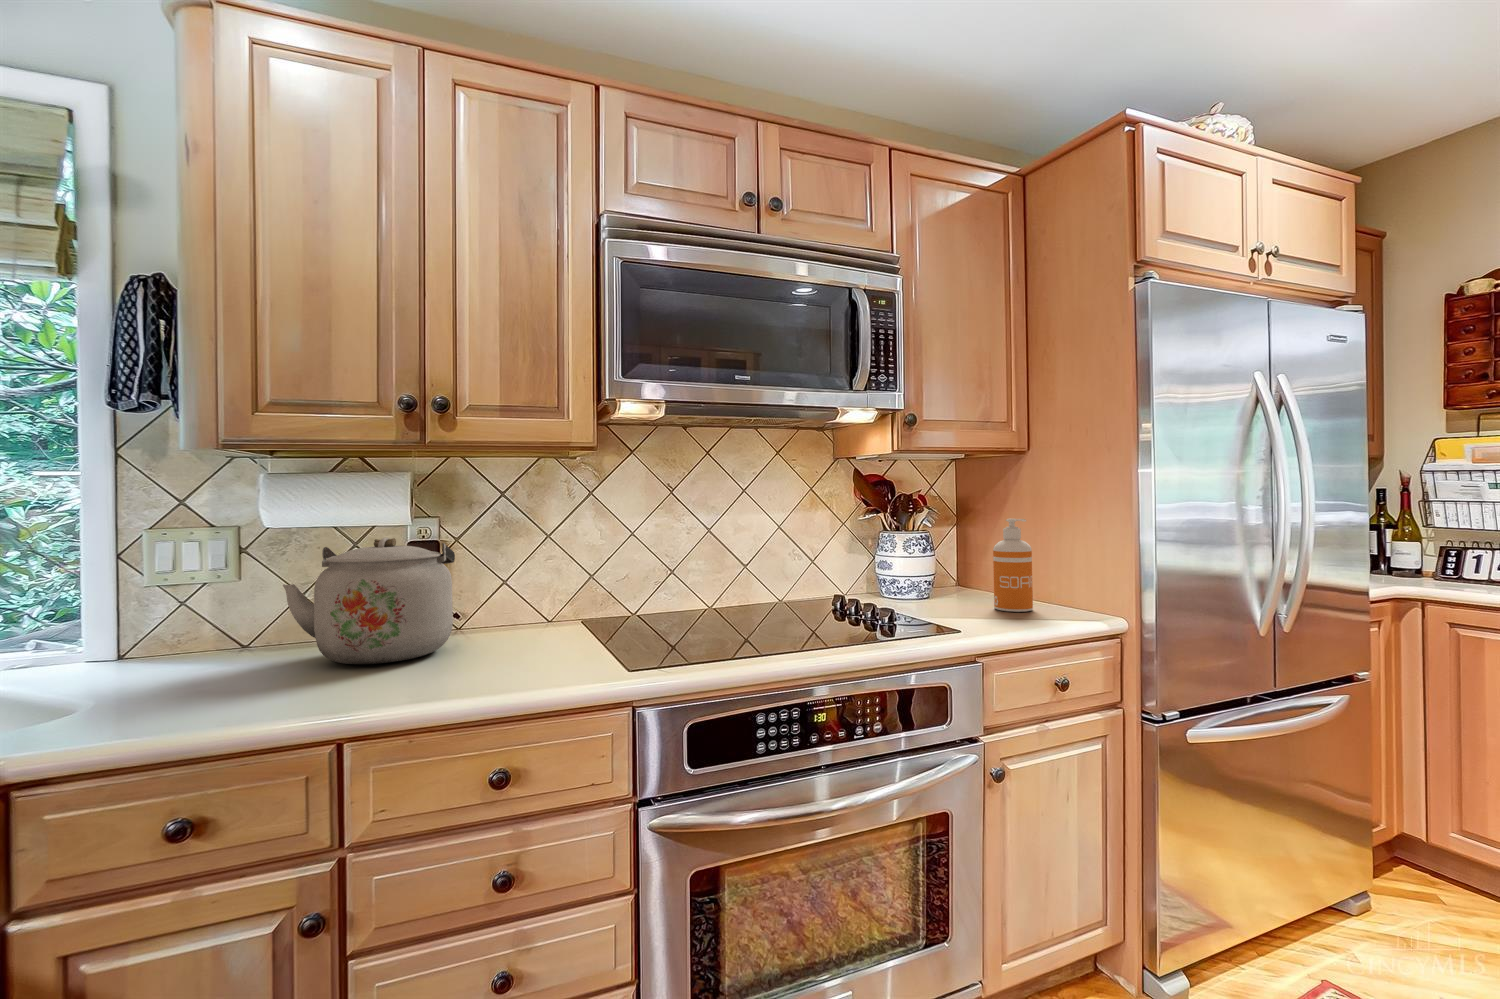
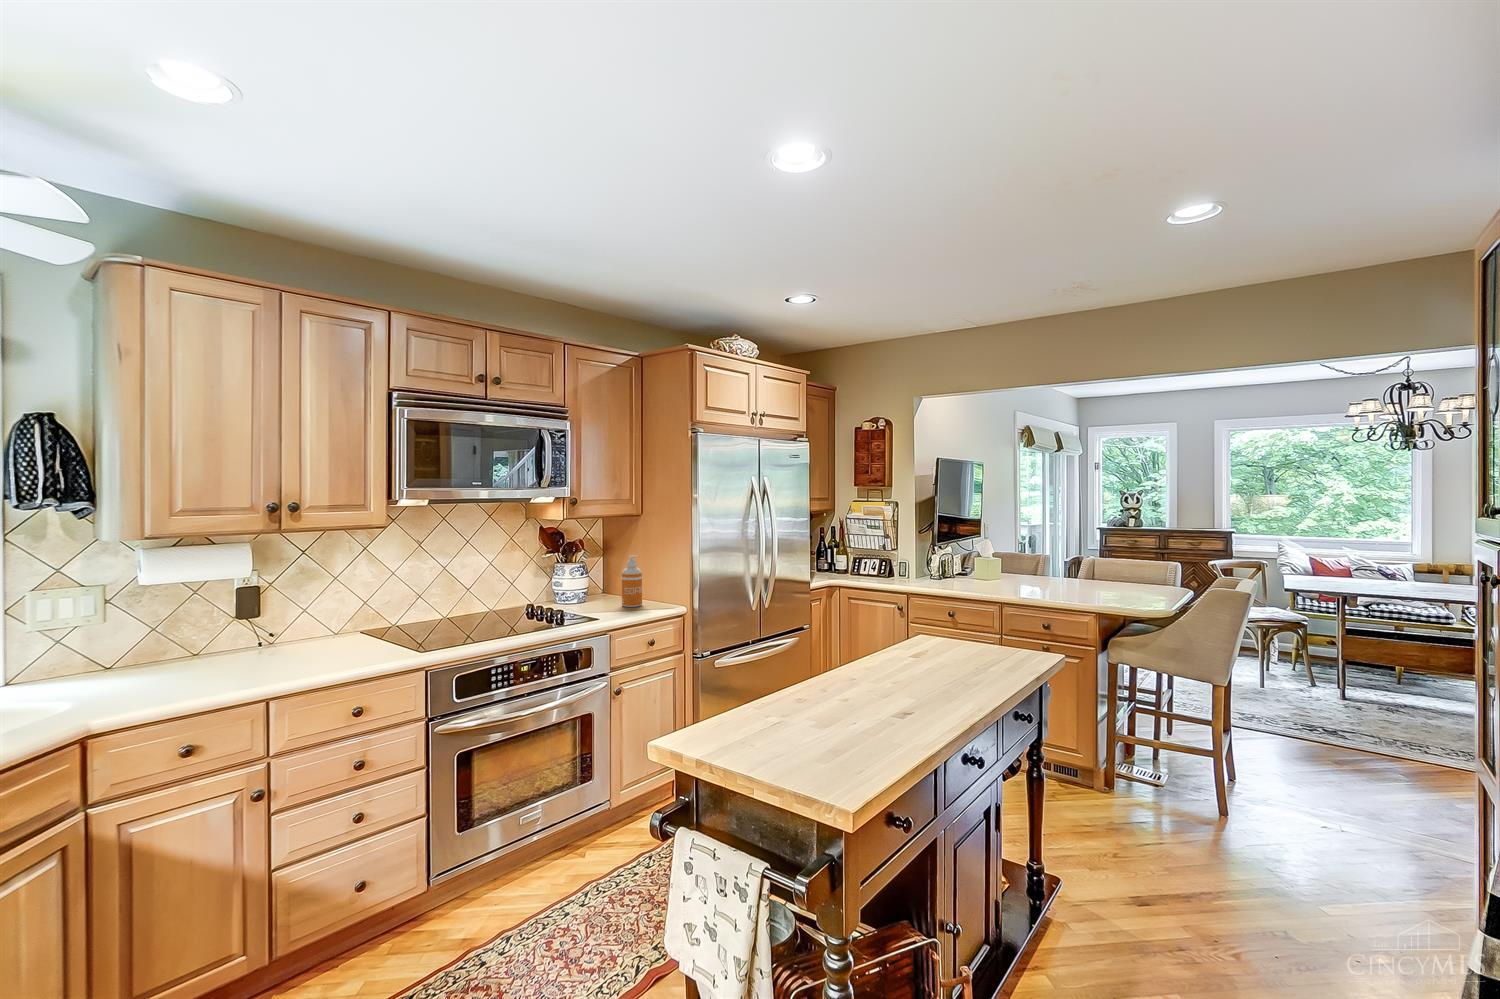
kettle: present [283,537,455,664] -> none [170,589,288,668]

